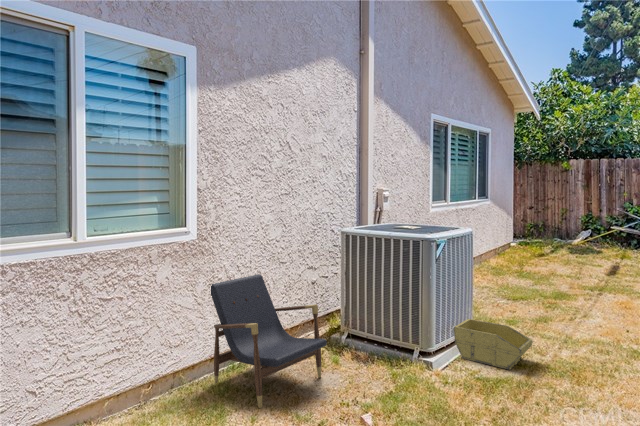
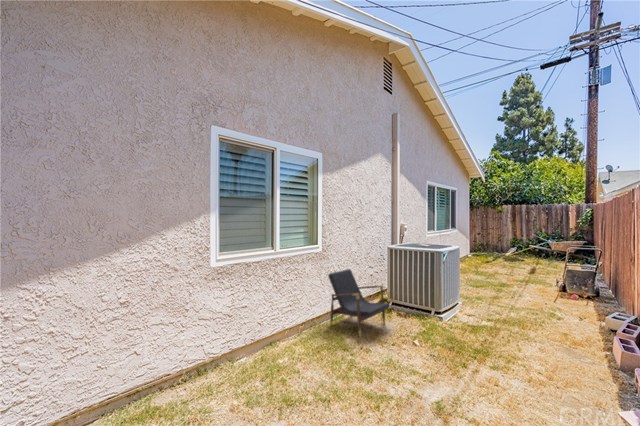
storage bin: present [454,319,533,370] -> none [452,296,496,323]

